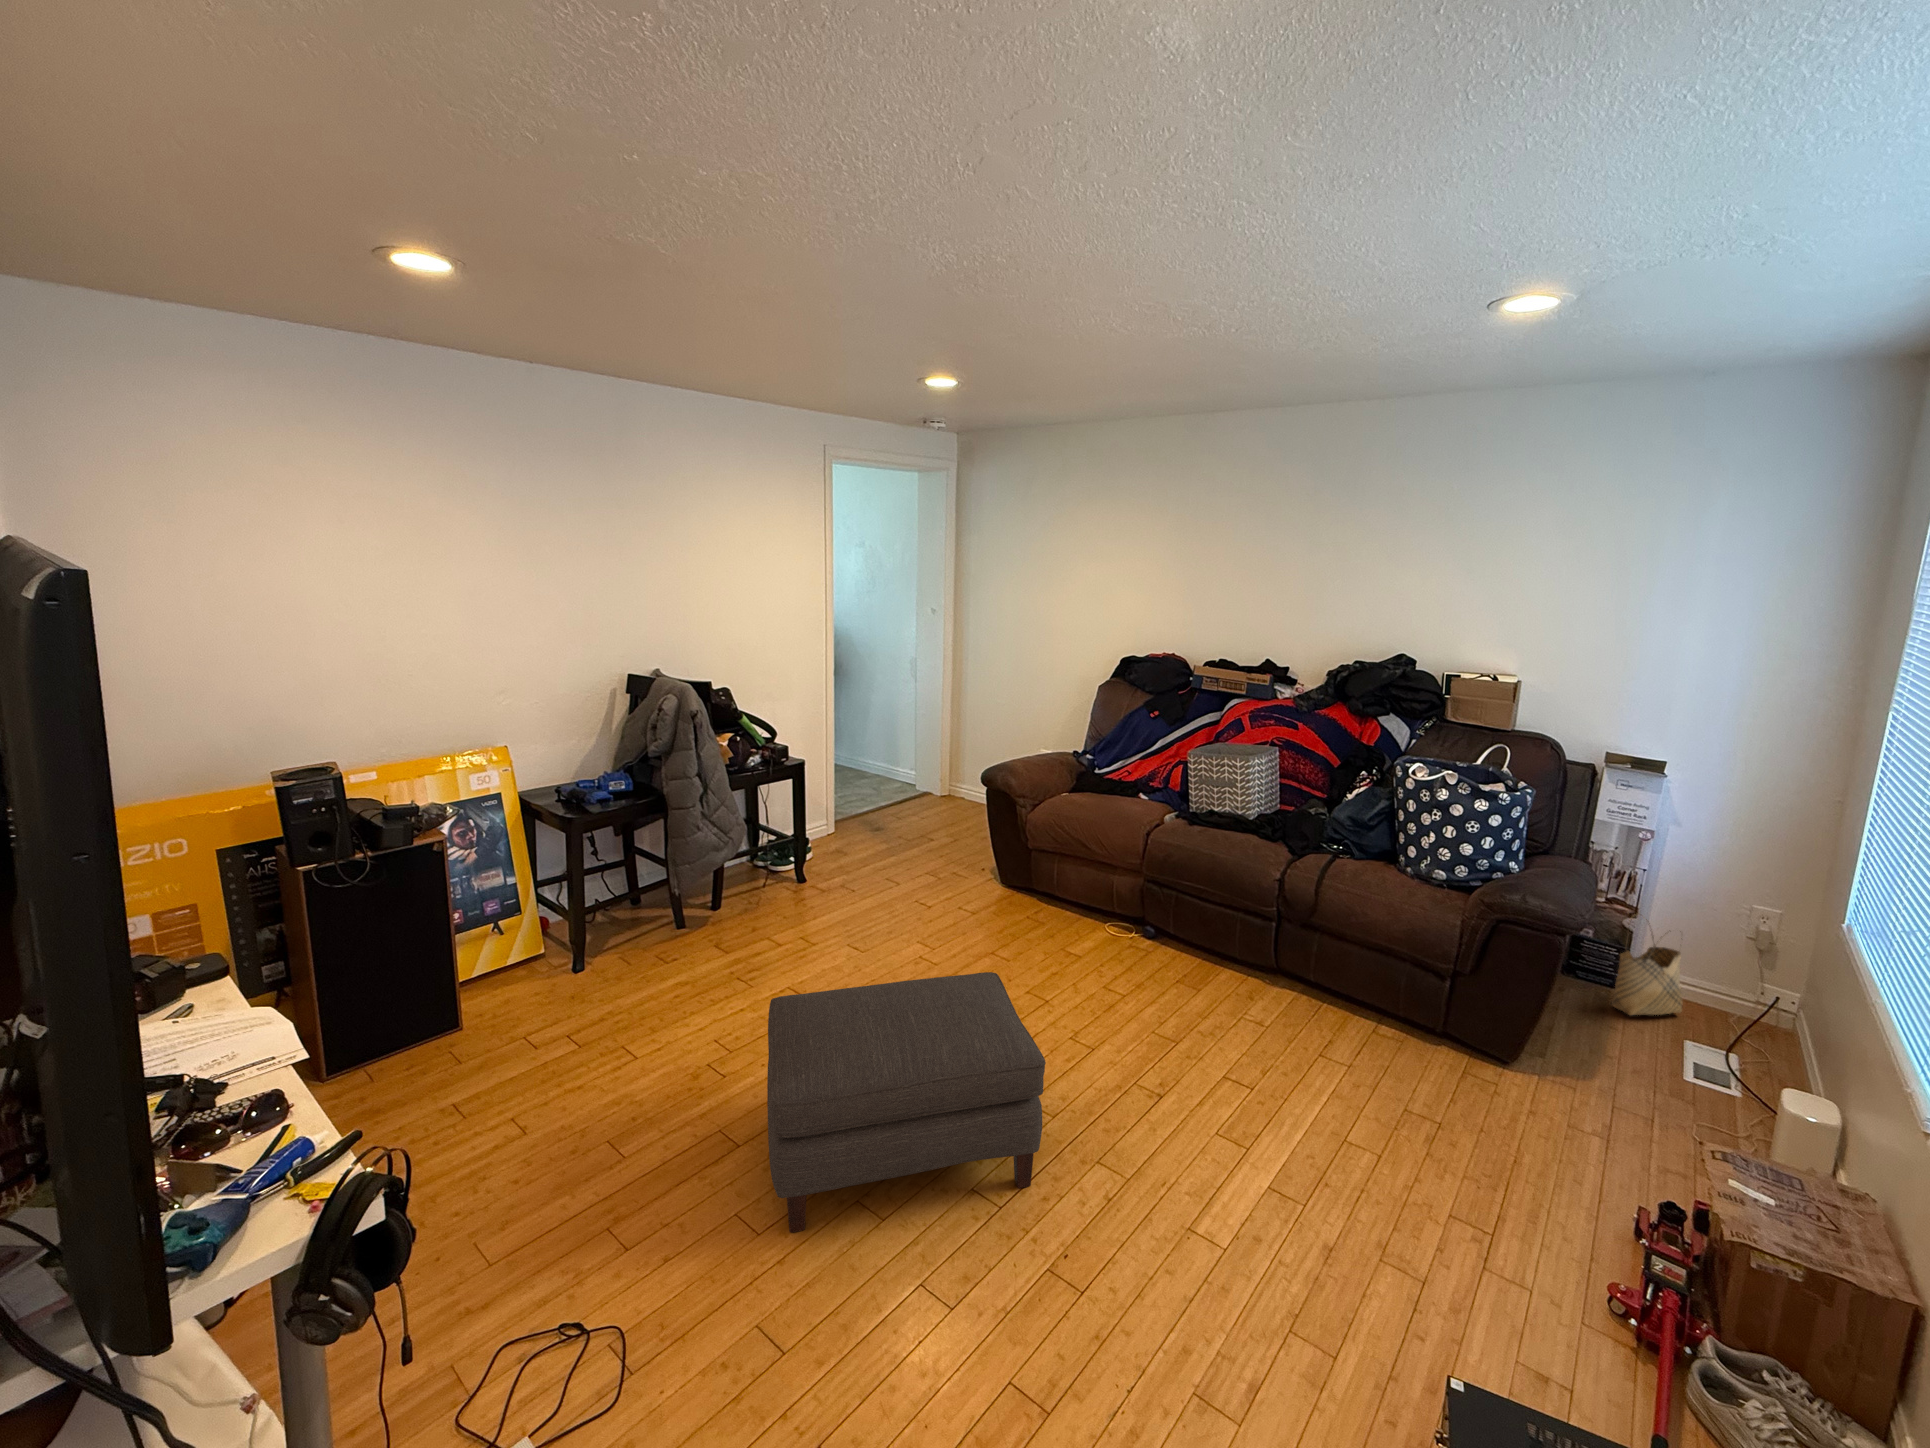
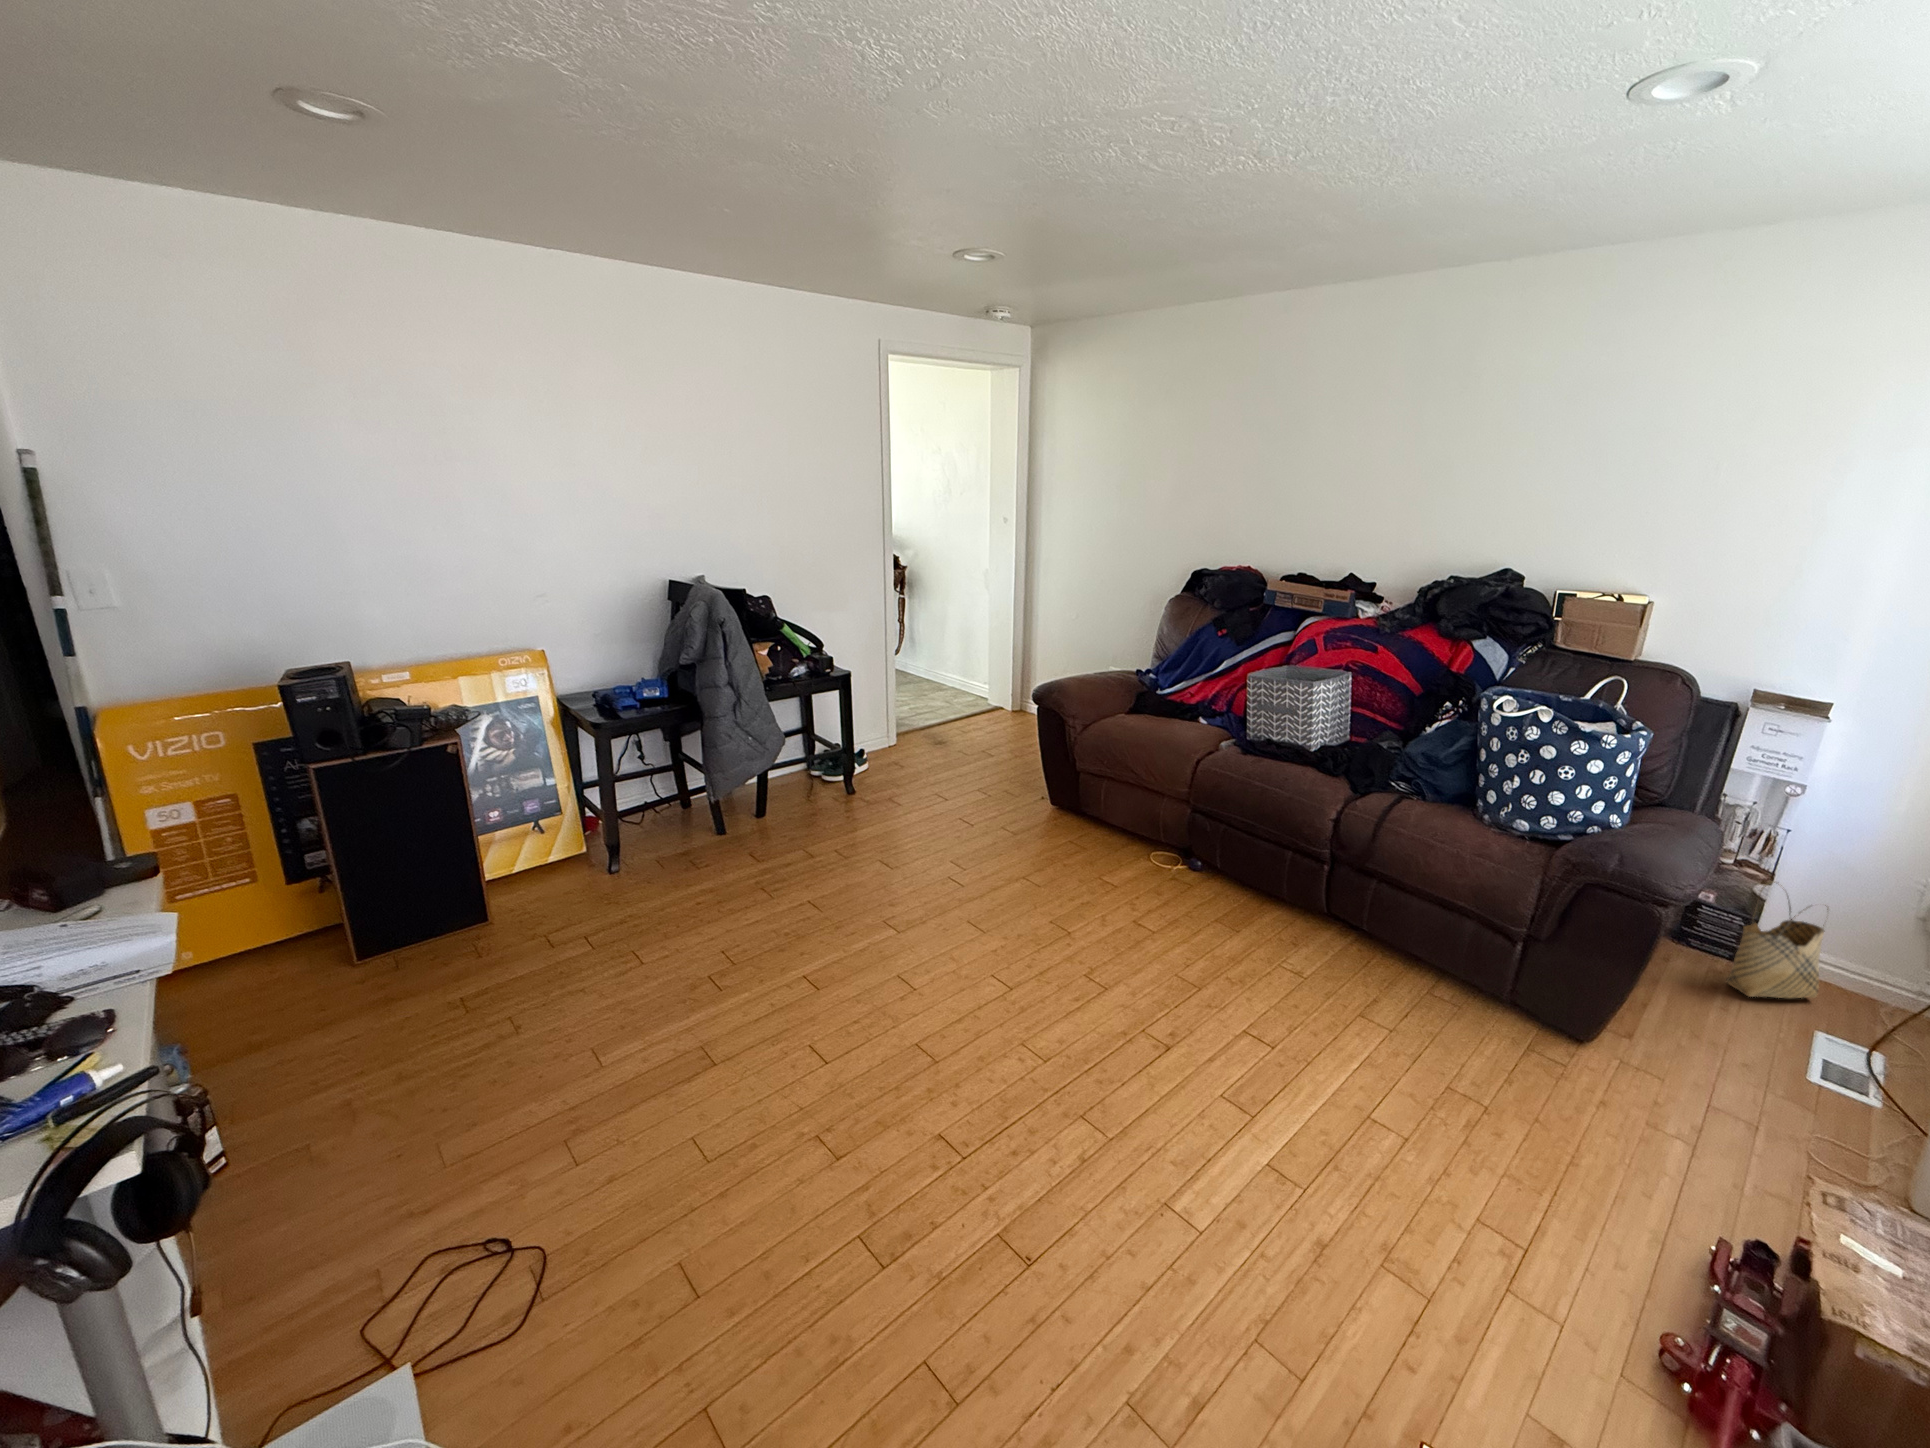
ottoman: present [767,972,1046,1233] -> none [712,906,1016,1164]

